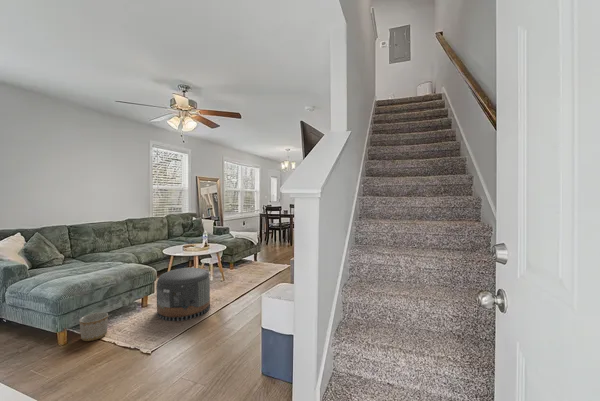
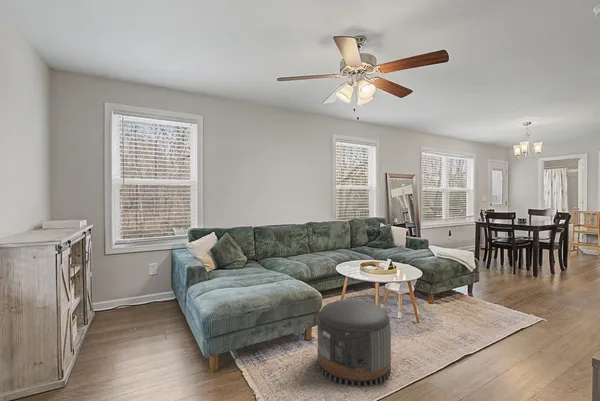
planter: present [79,312,108,341] -> none [229,341,258,379]

